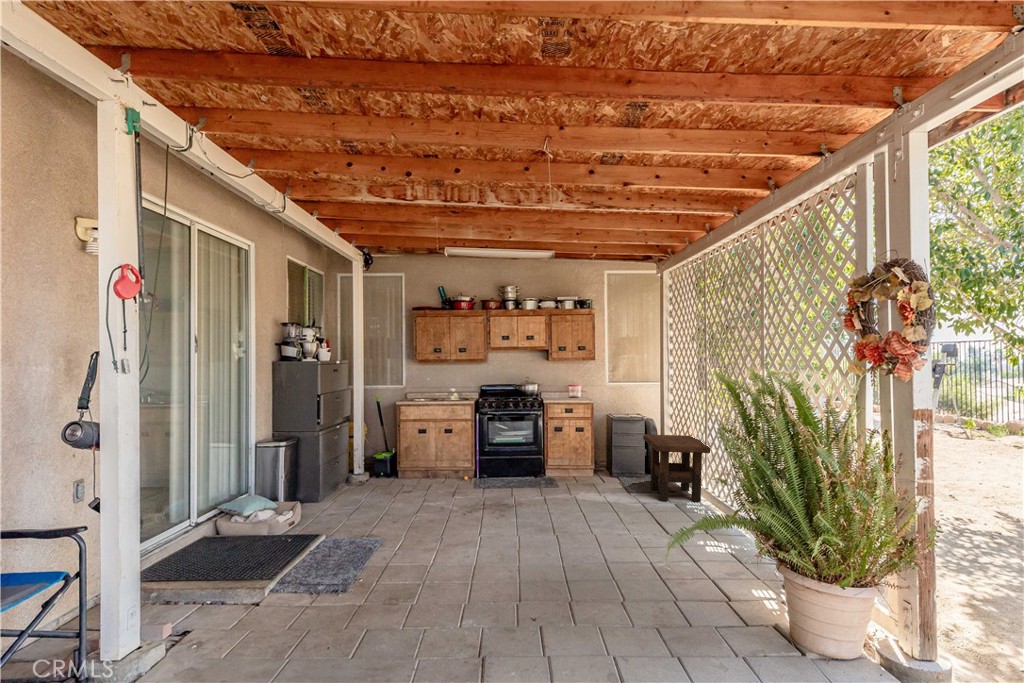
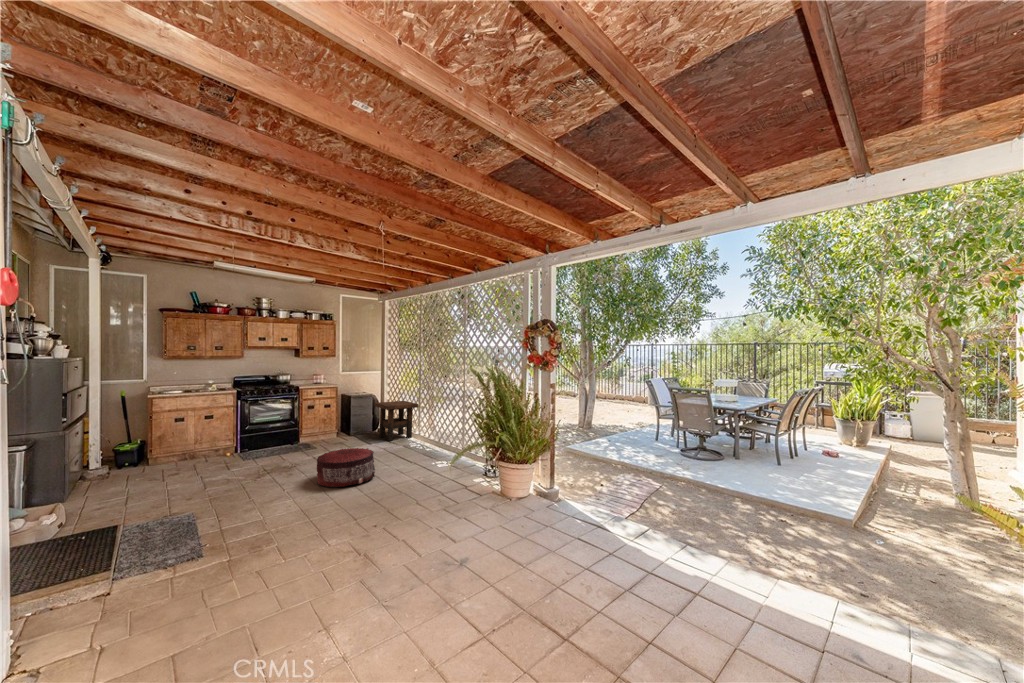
pouf: none [521,517,606,593] -> present [317,448,375,487]

